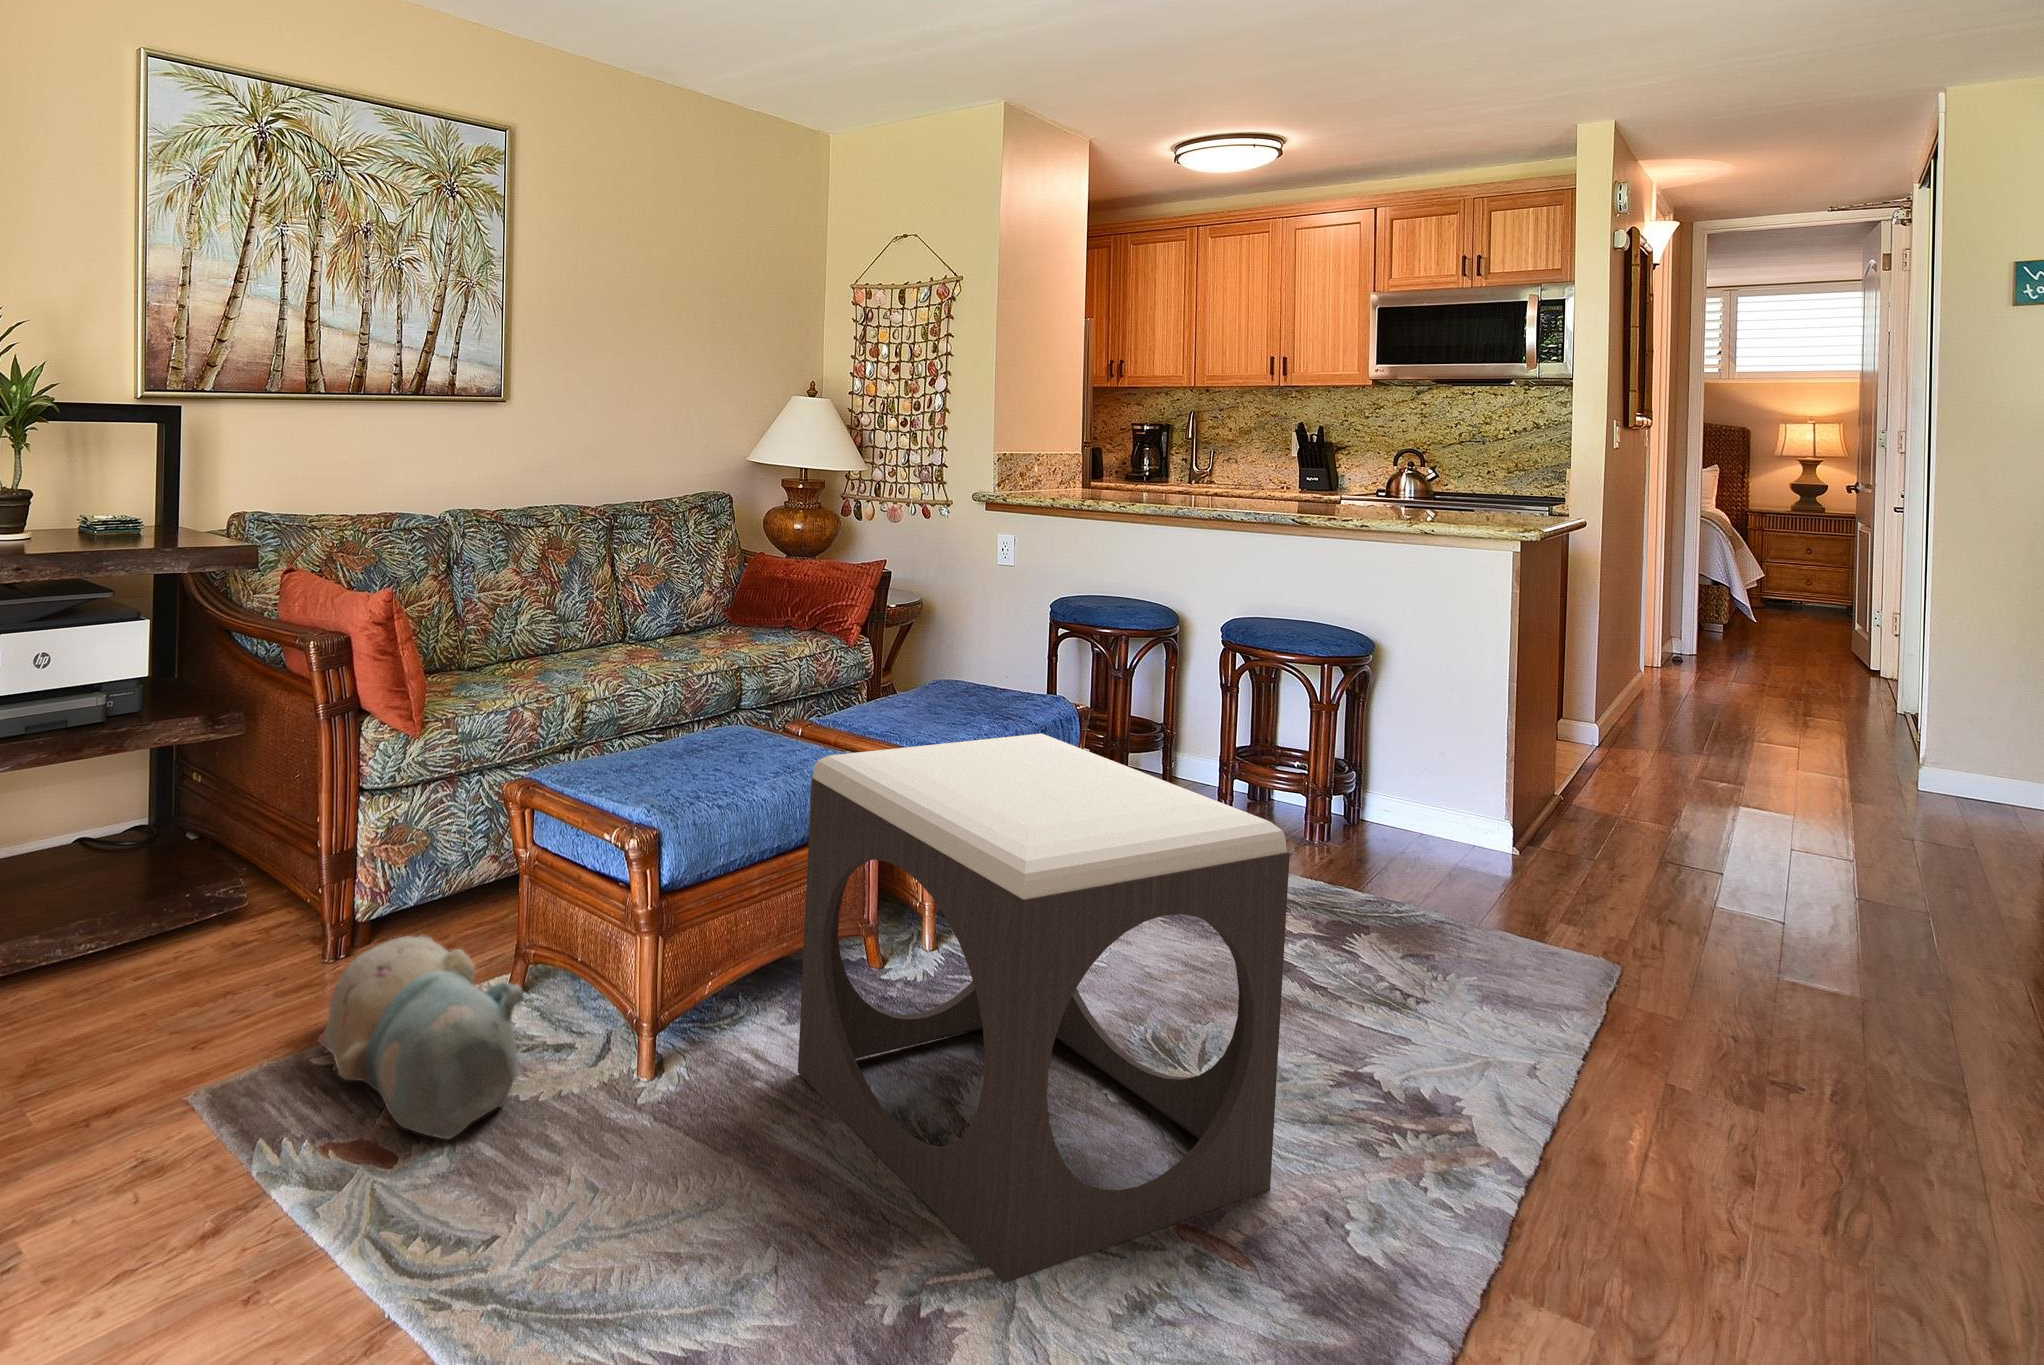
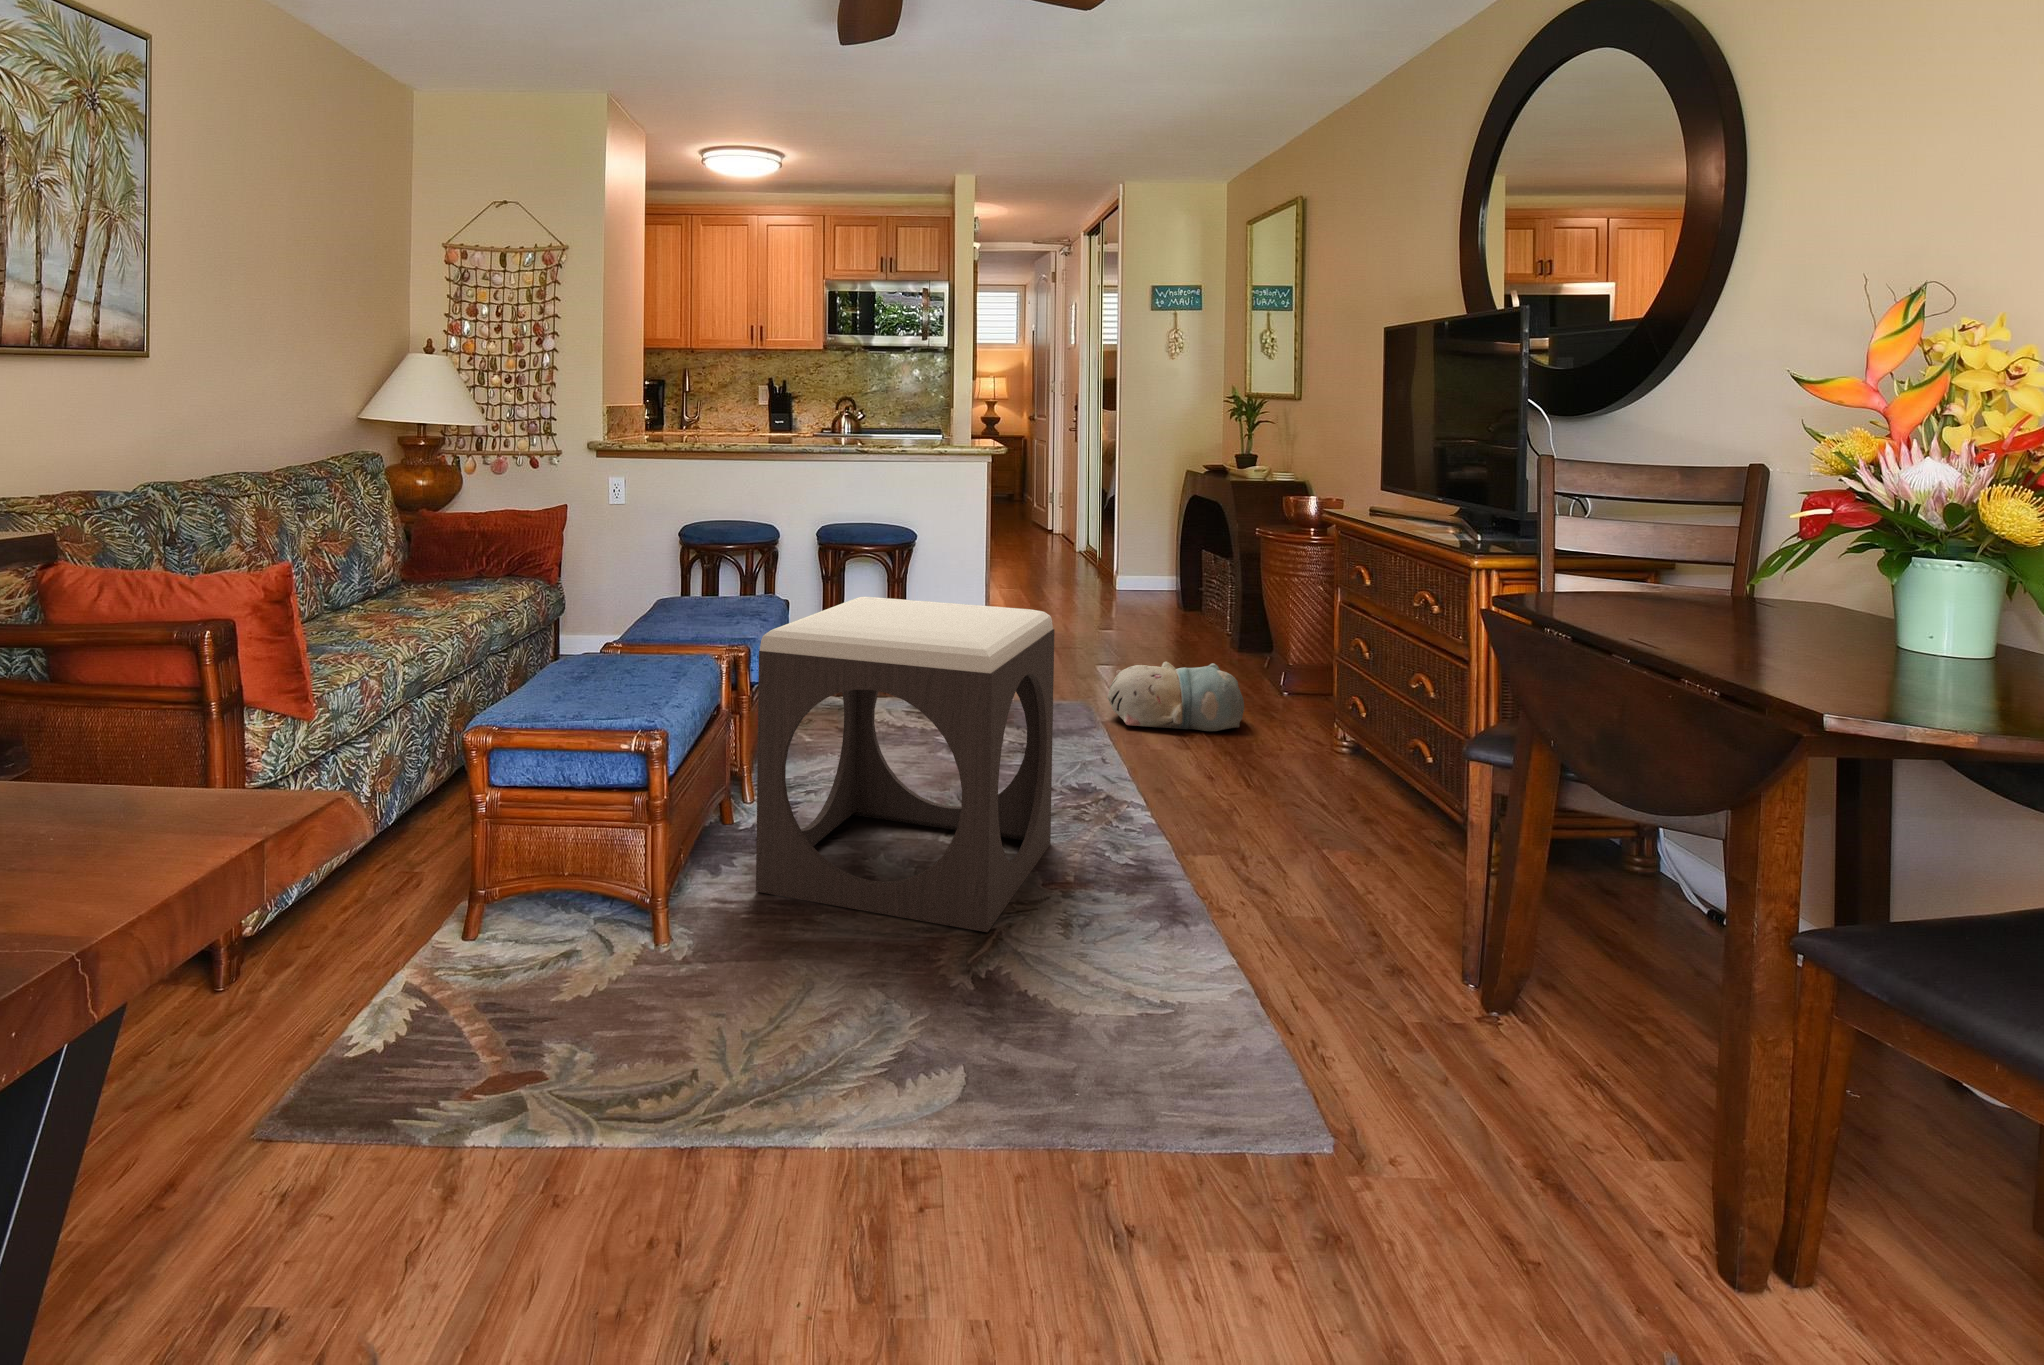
plush toy: present [319,935,524,1139] -> present [1107,662,1244,731]

